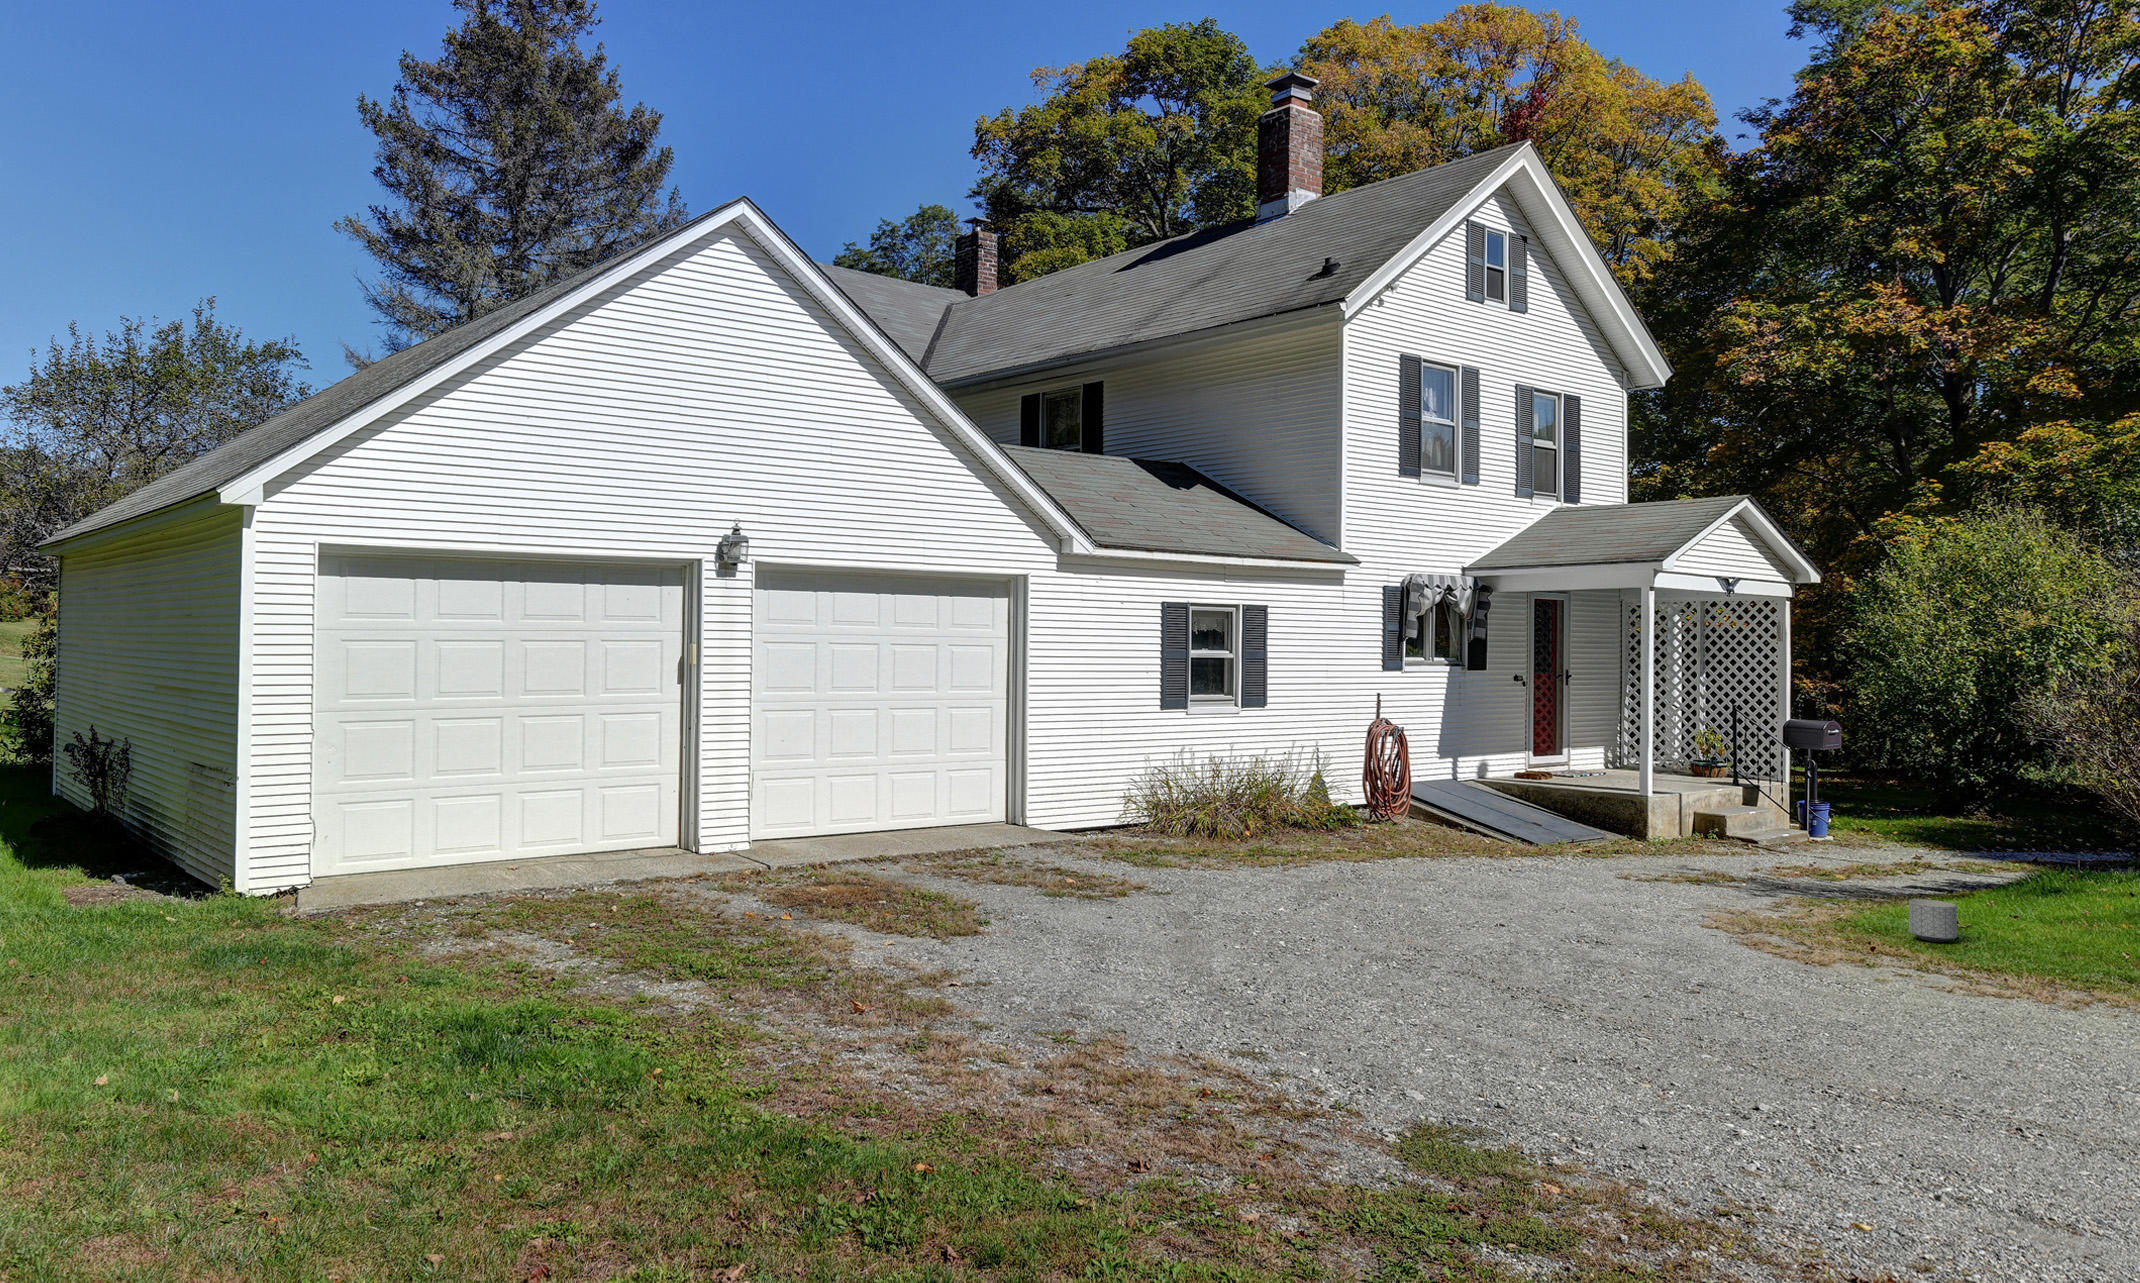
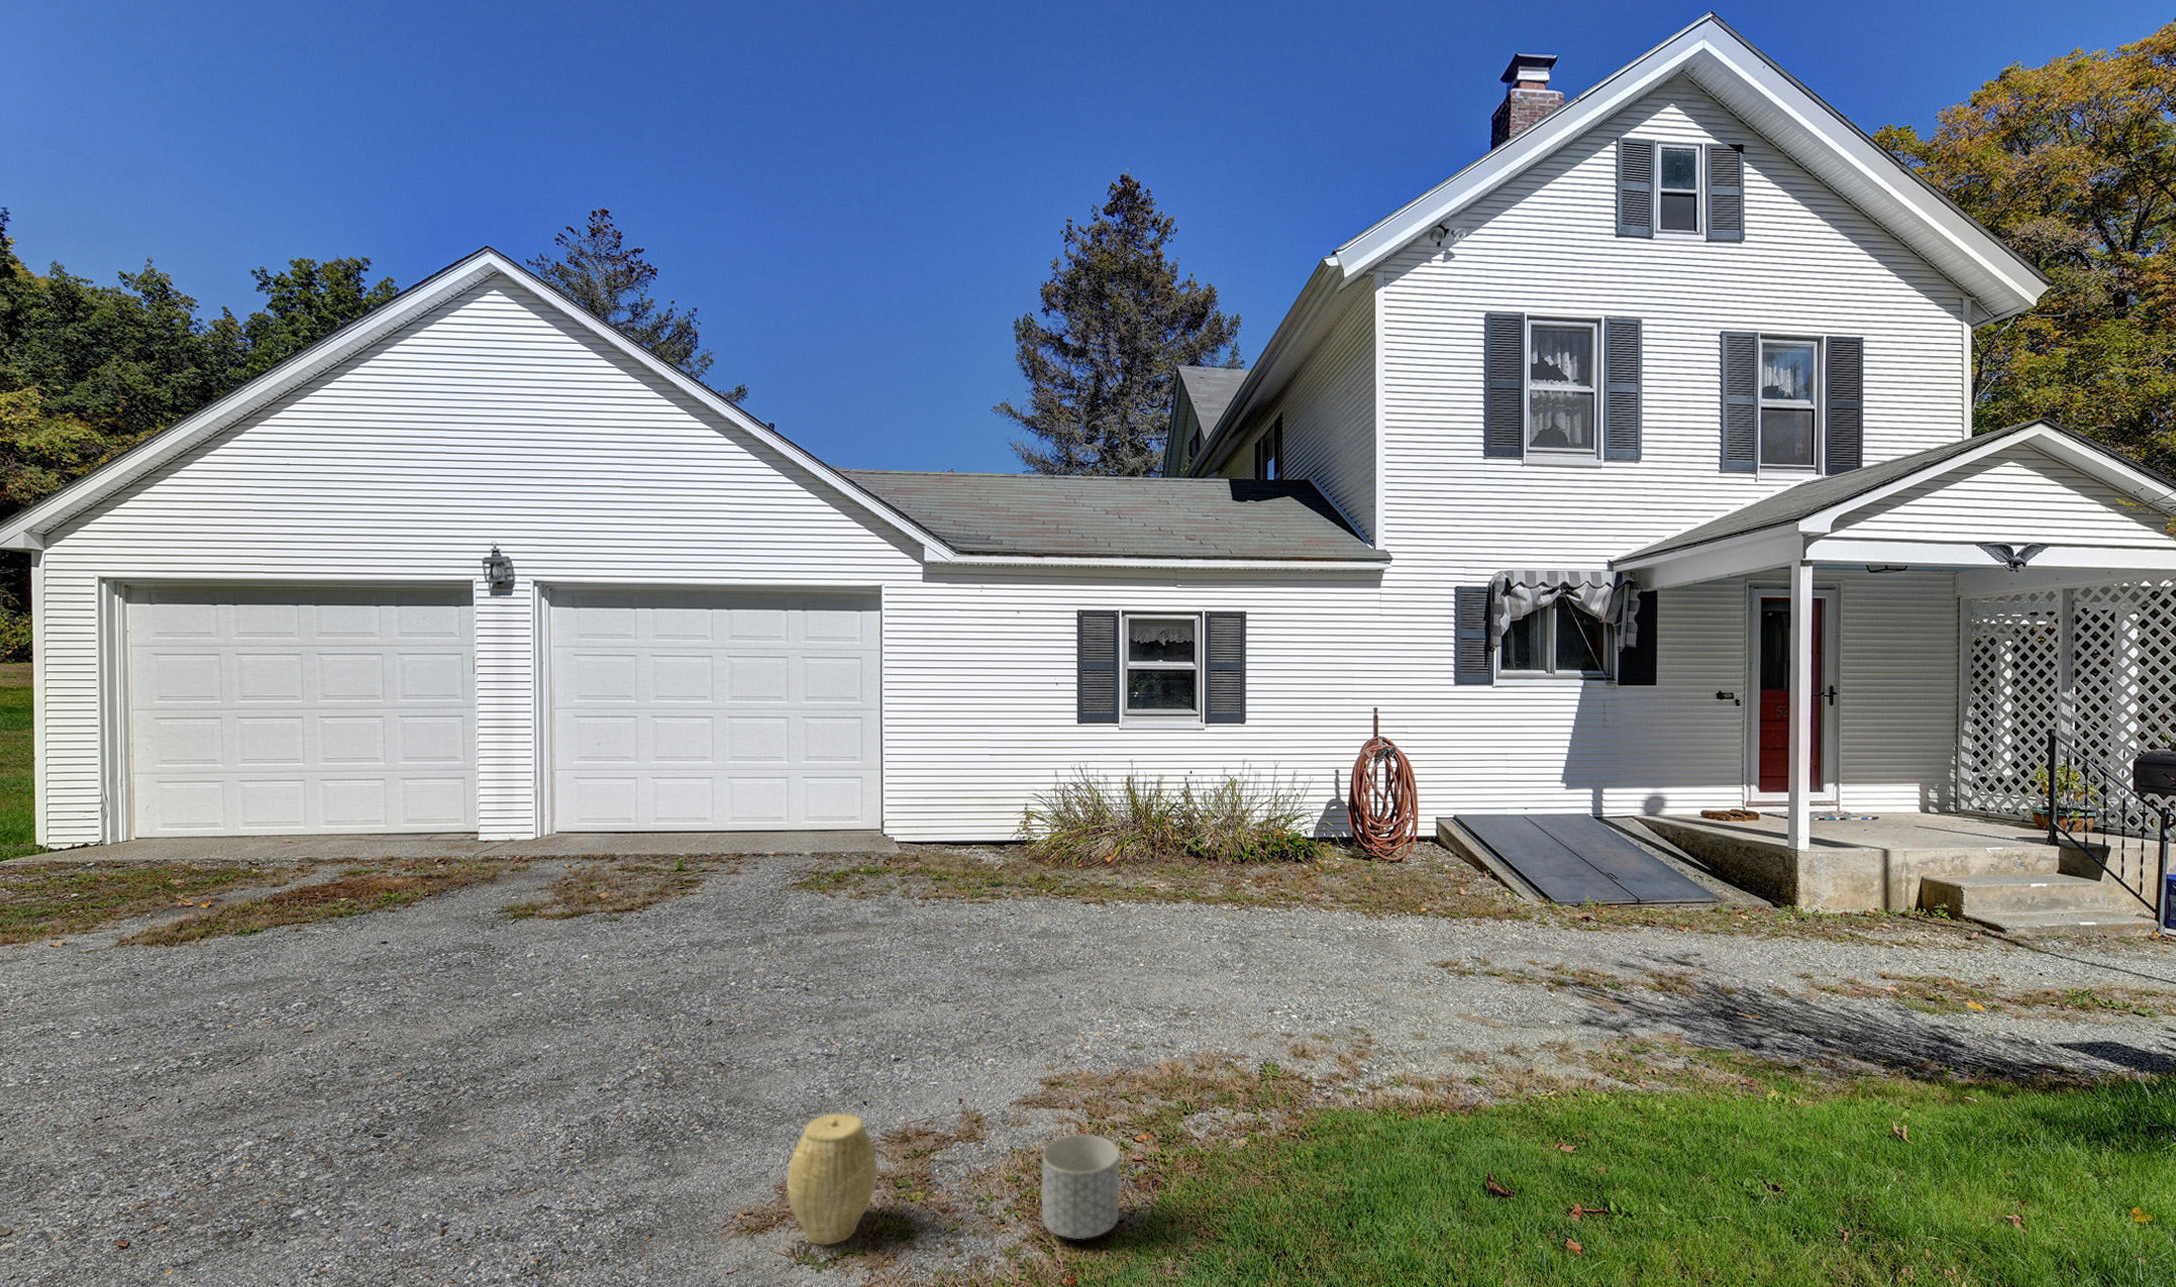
woven basket: none [1840,897,1895,958] -> present [787,1113,877,1245]

